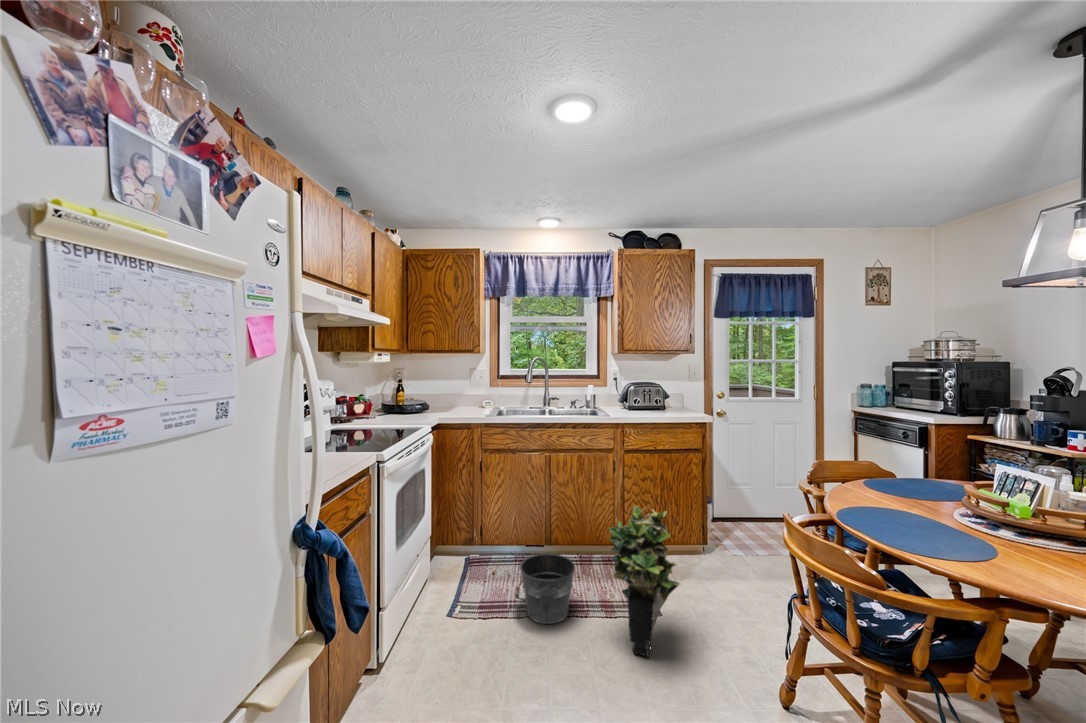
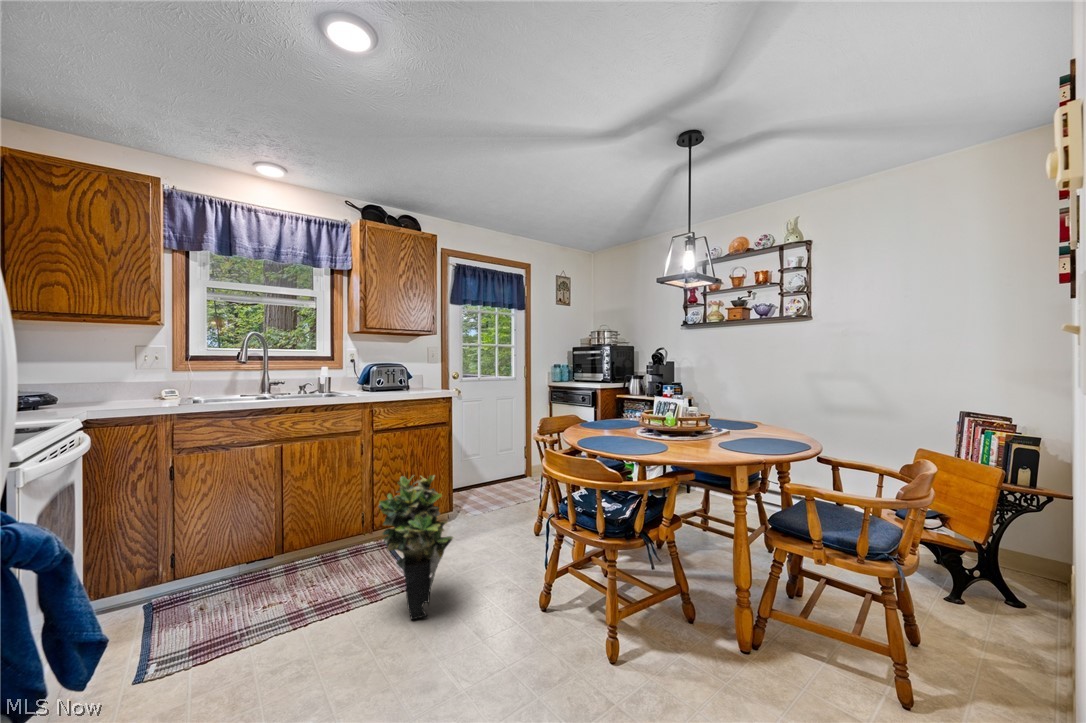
bucket: present [515,553,575,624] -> none [253,552,335,635]

